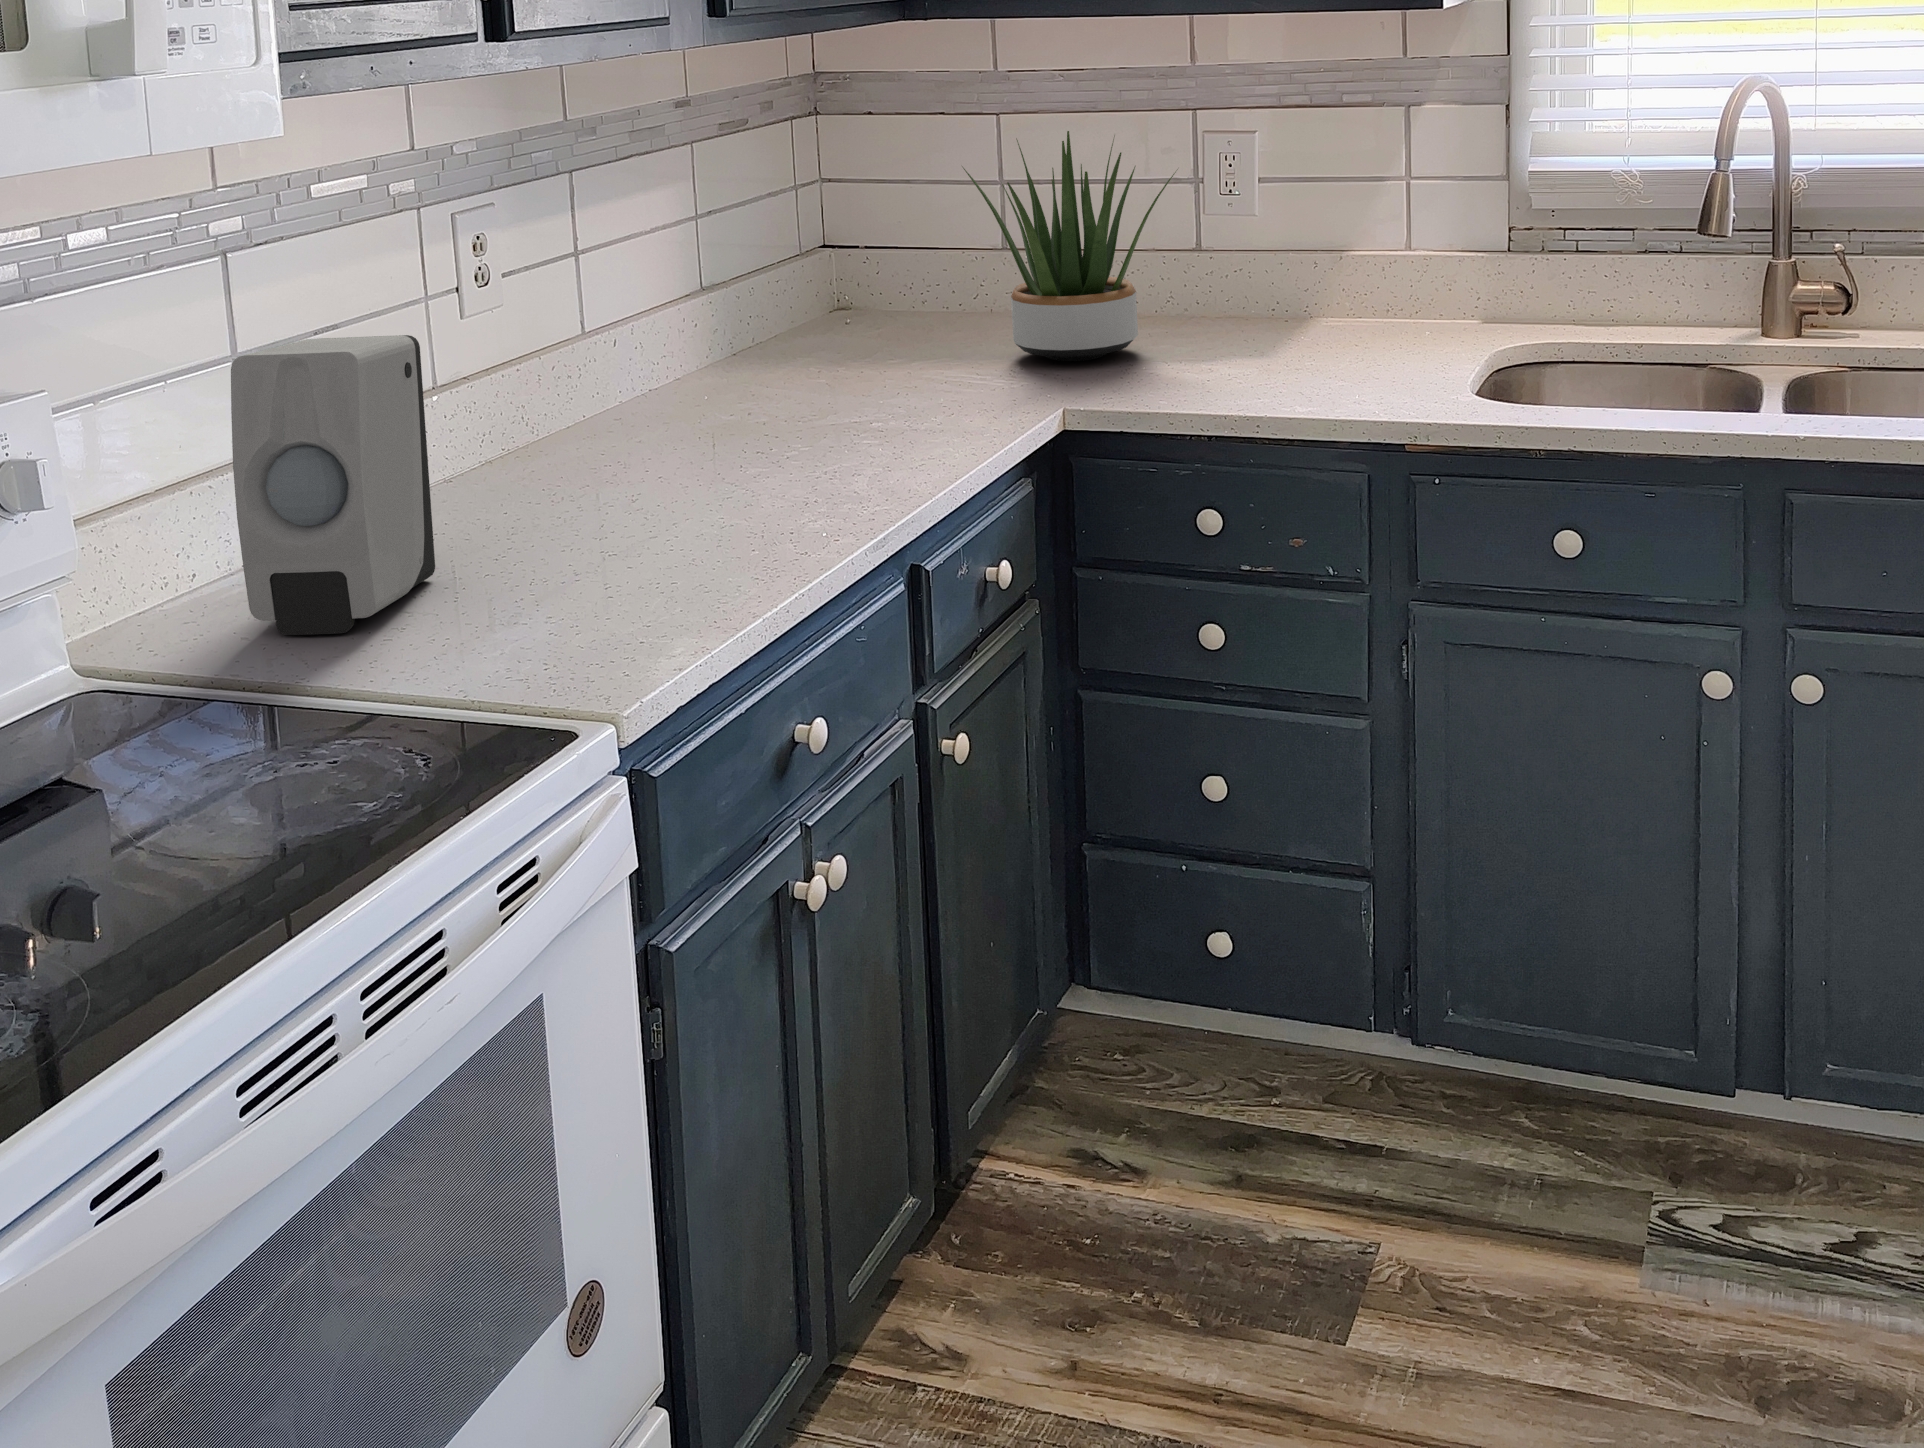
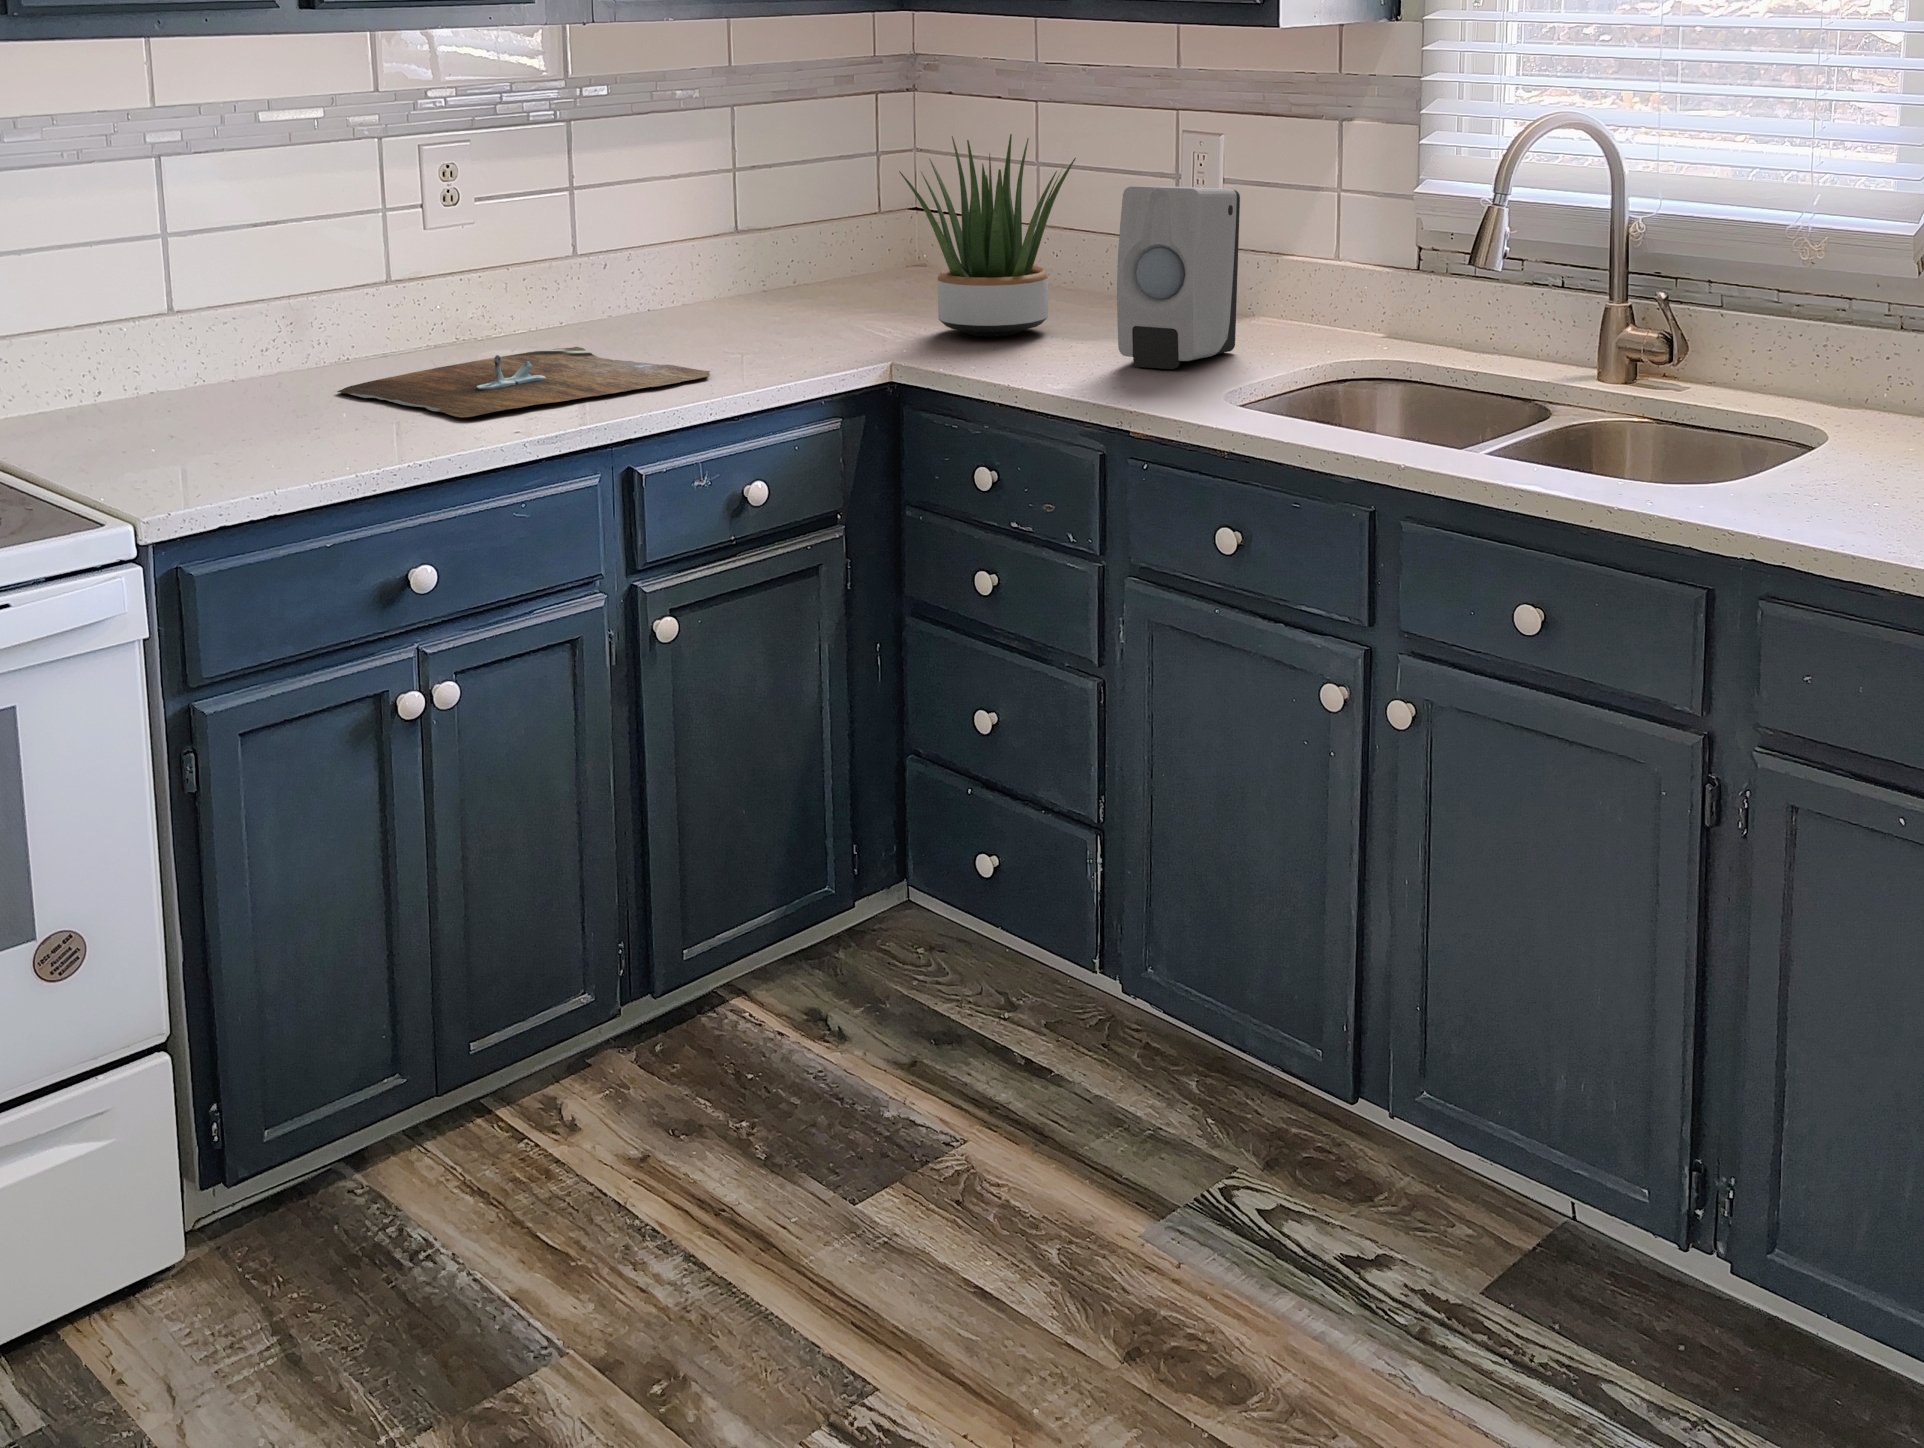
soap dispenser: present [231,335,435,635] -> present [1117,186,1240,369]
cutting board: none [471,430,895,531] -> present [337,347,710,417]

